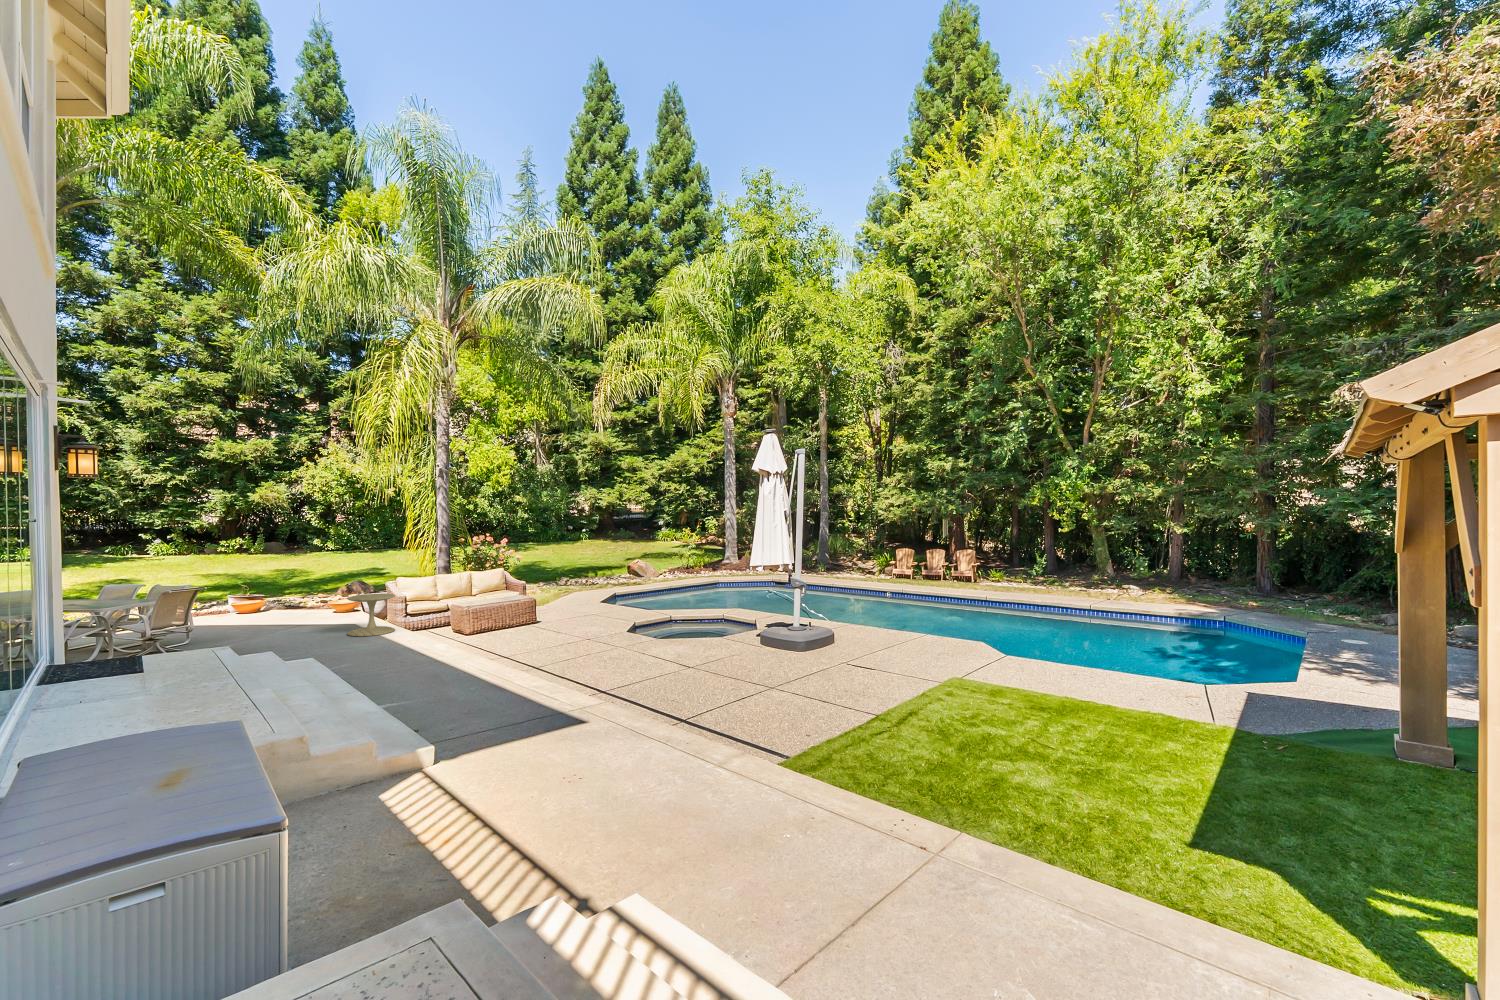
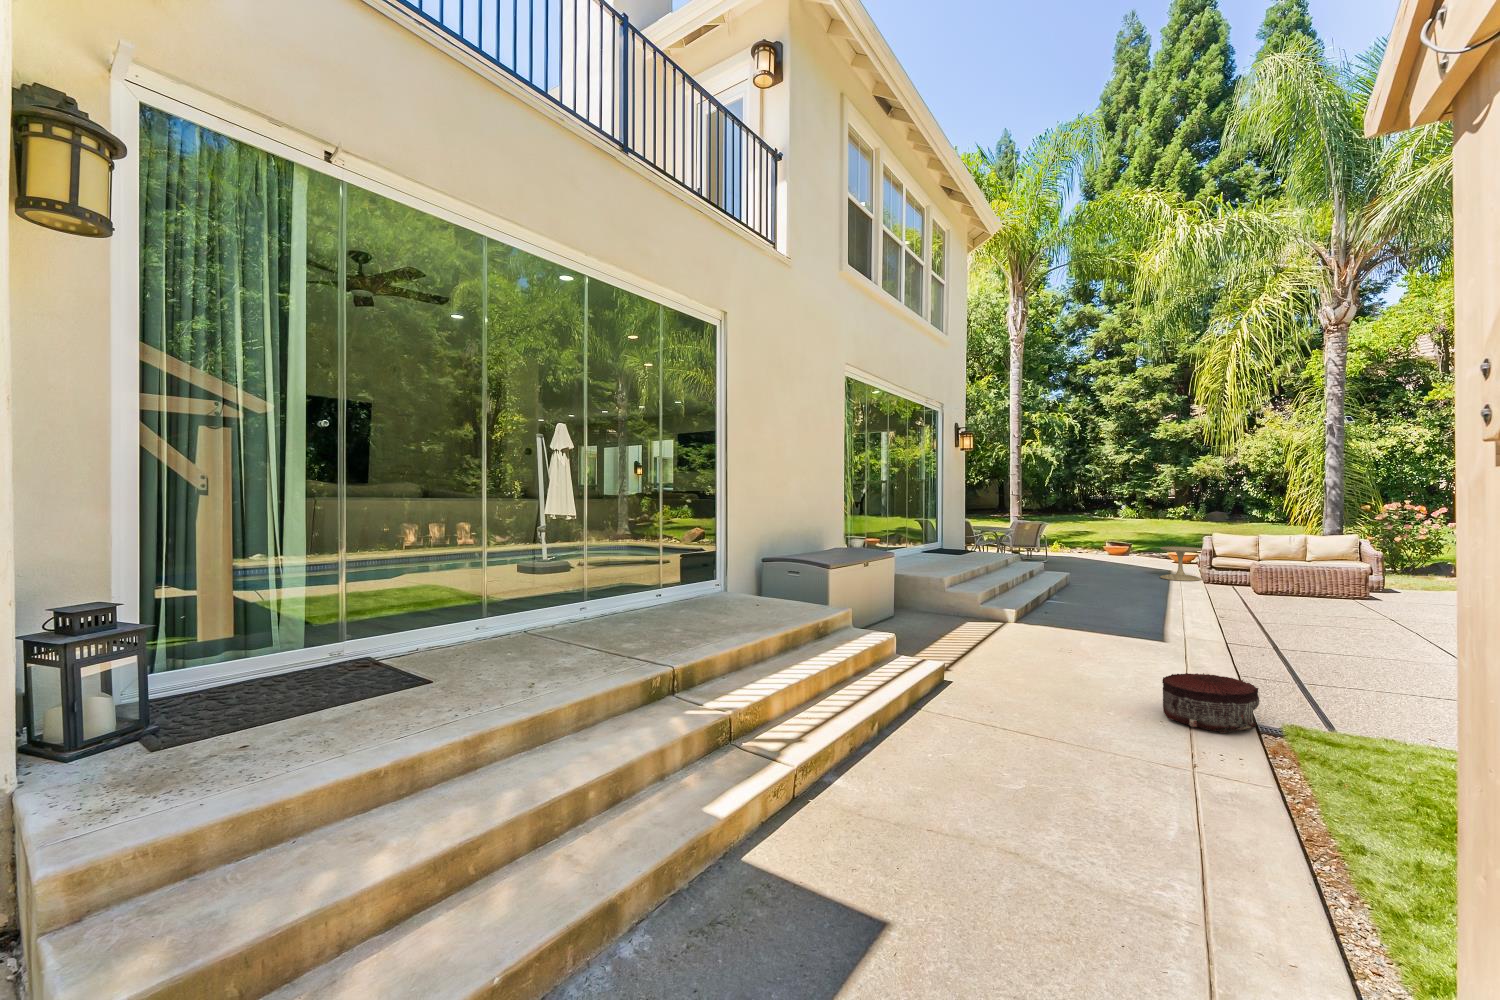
pouf: none [729,758,825,845] -> present [1162,673,1260,733]

